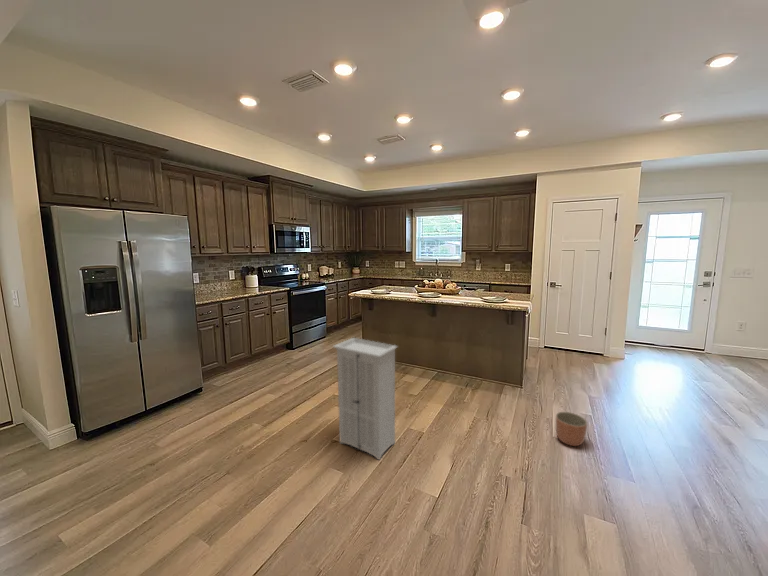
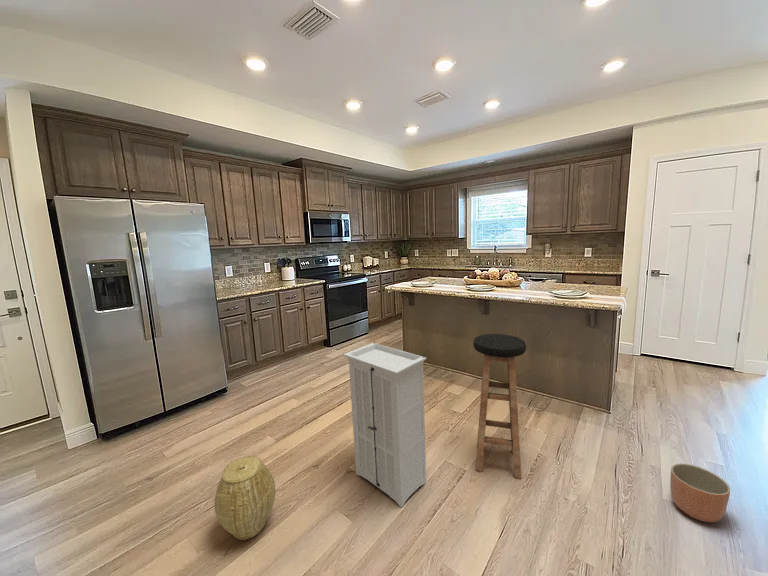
bar stool: none [429,329,466,434] -> present [473,334,526,479]
woven basket: none [234,429,282,494] -> present [214,456,275,540]

